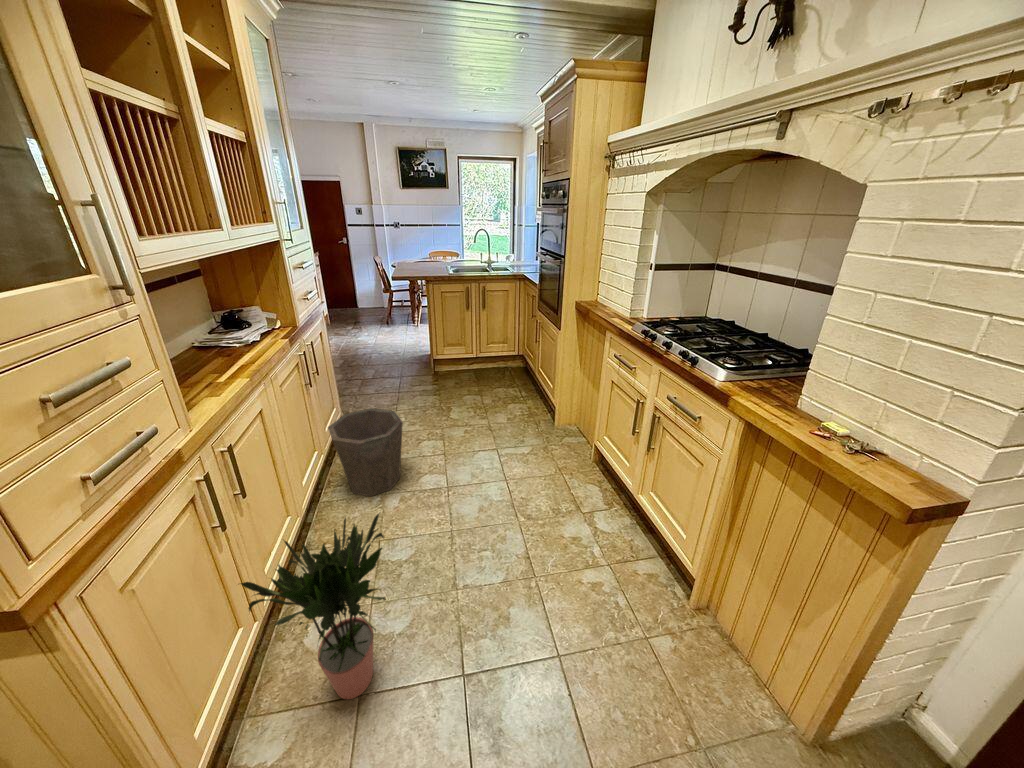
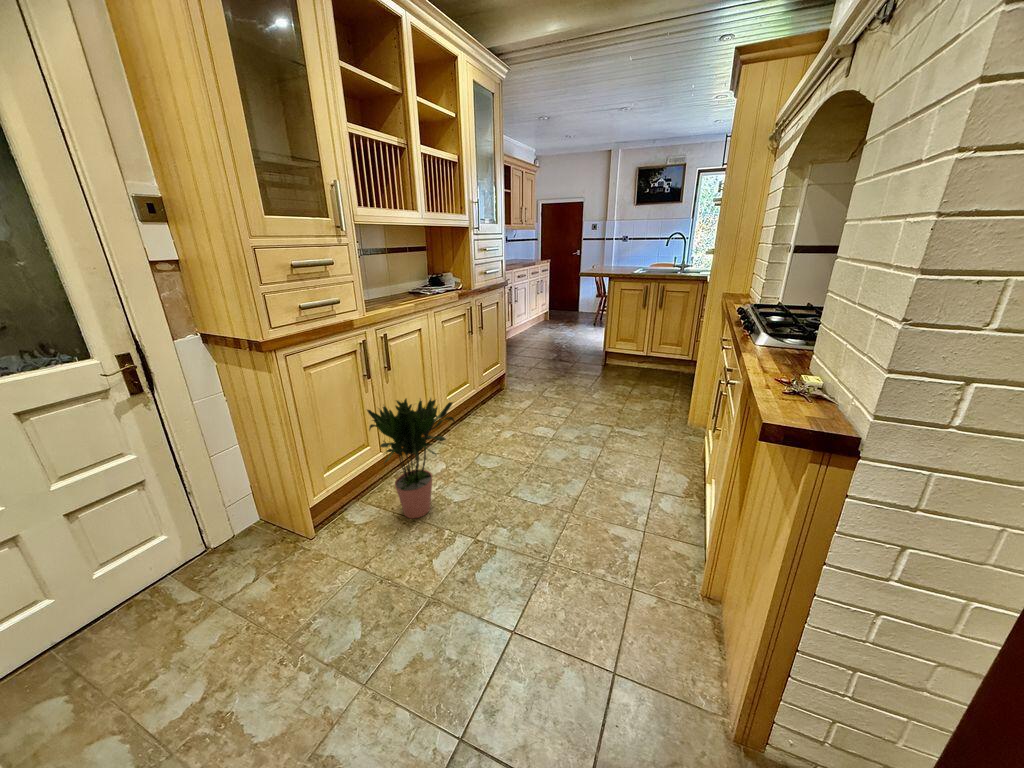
waste bin: present [328,408,403,496] -> none [476,364,530,428]

